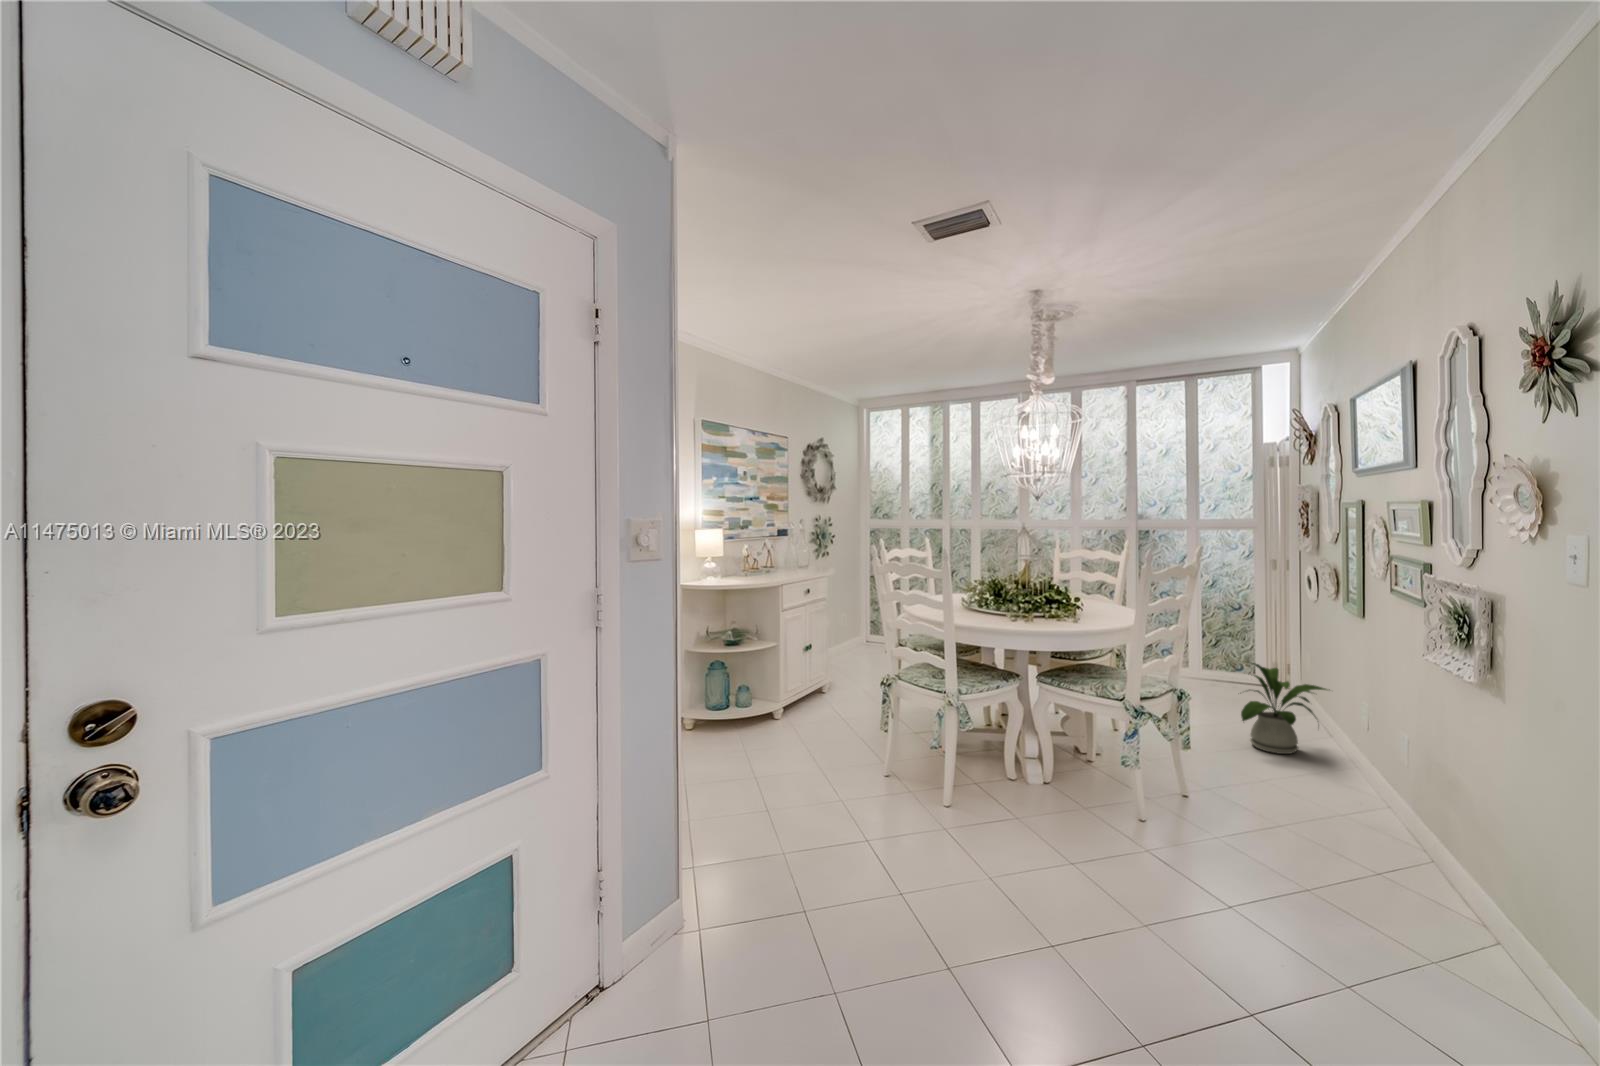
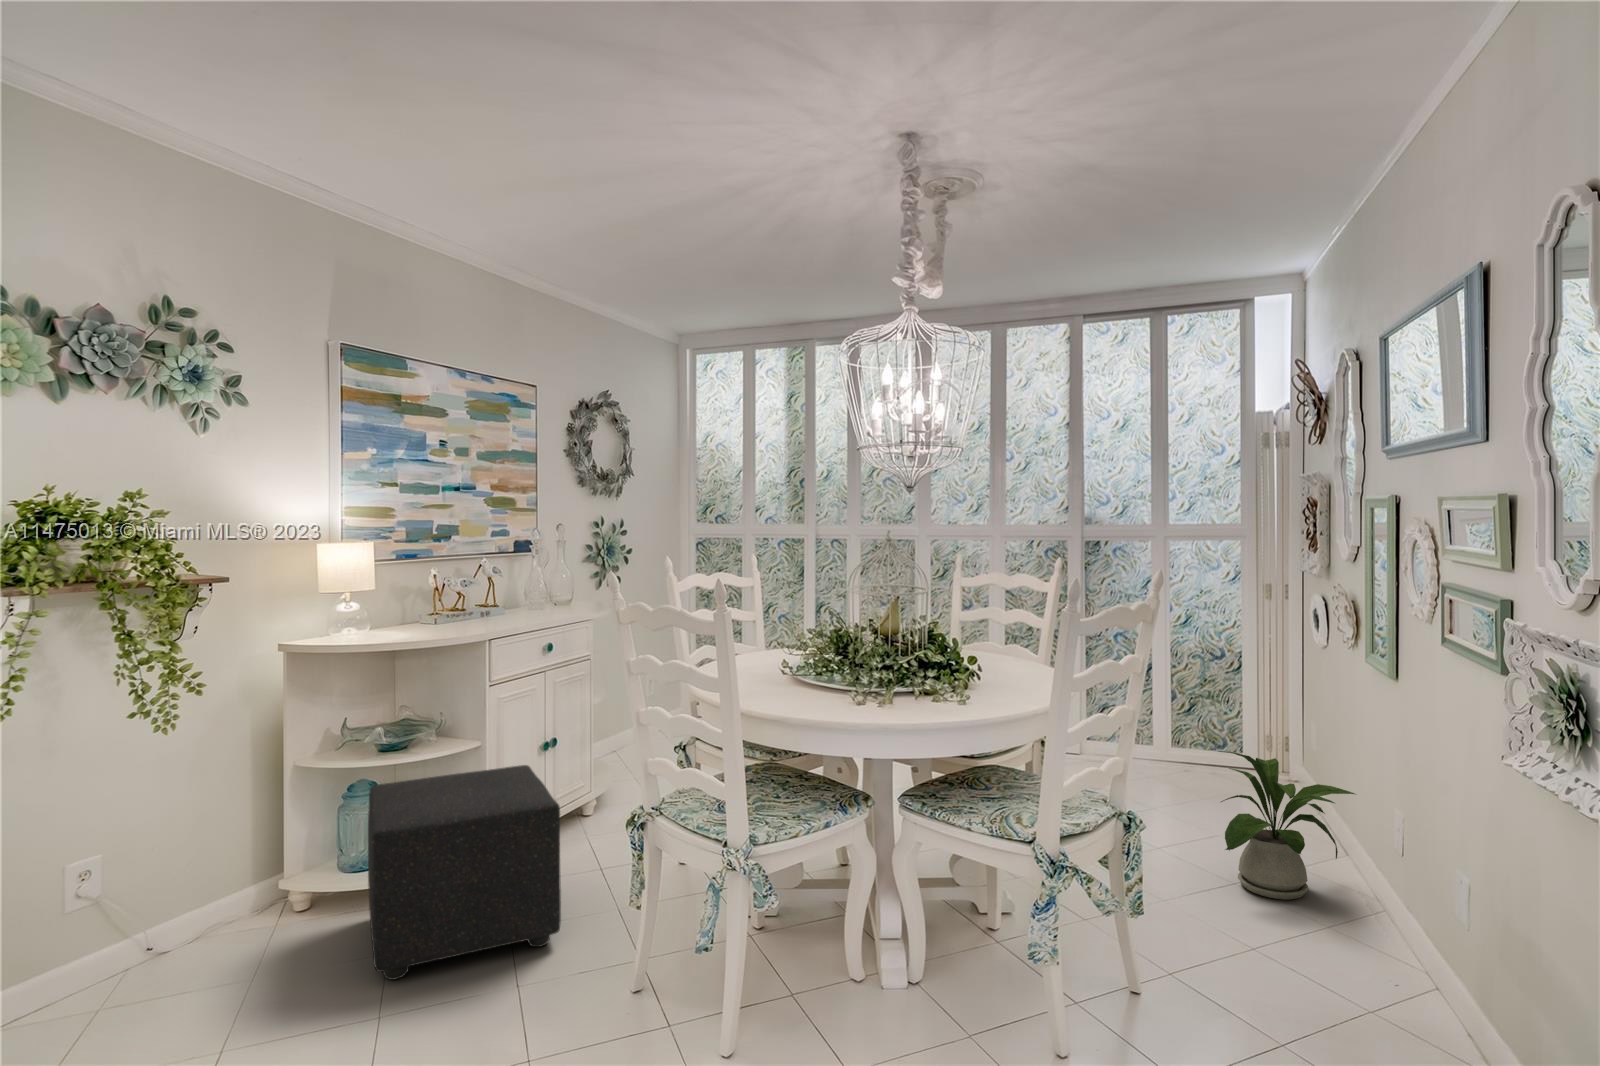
ottoman: none [729,657,839,762] -> present [368,765,561,980]

